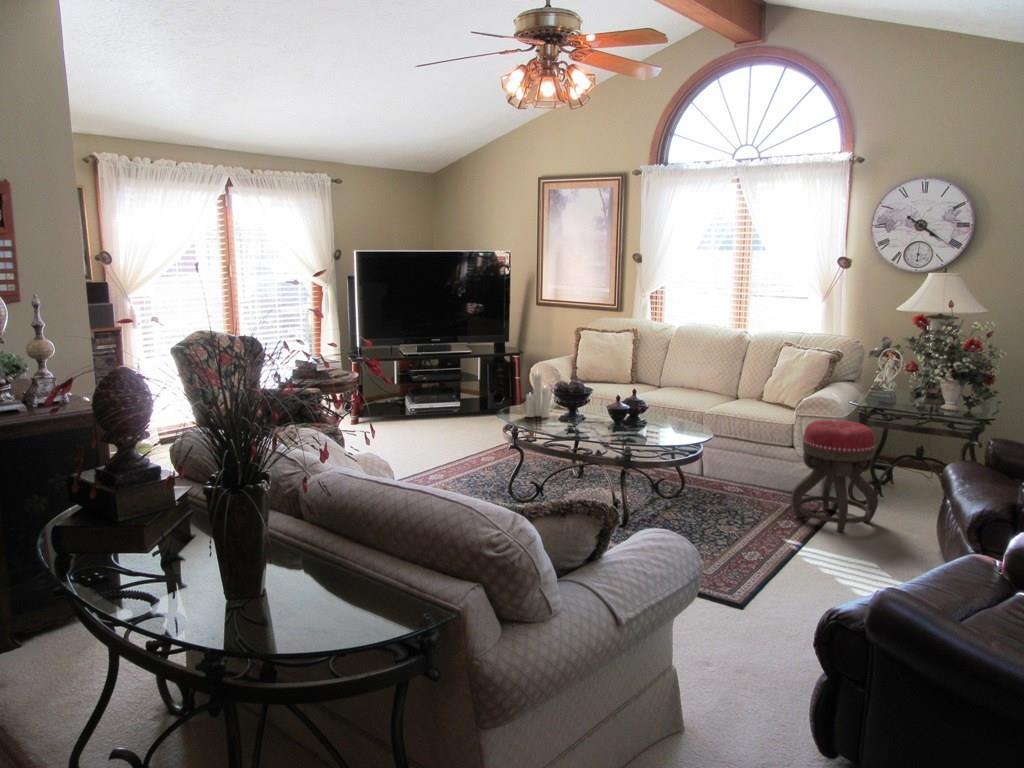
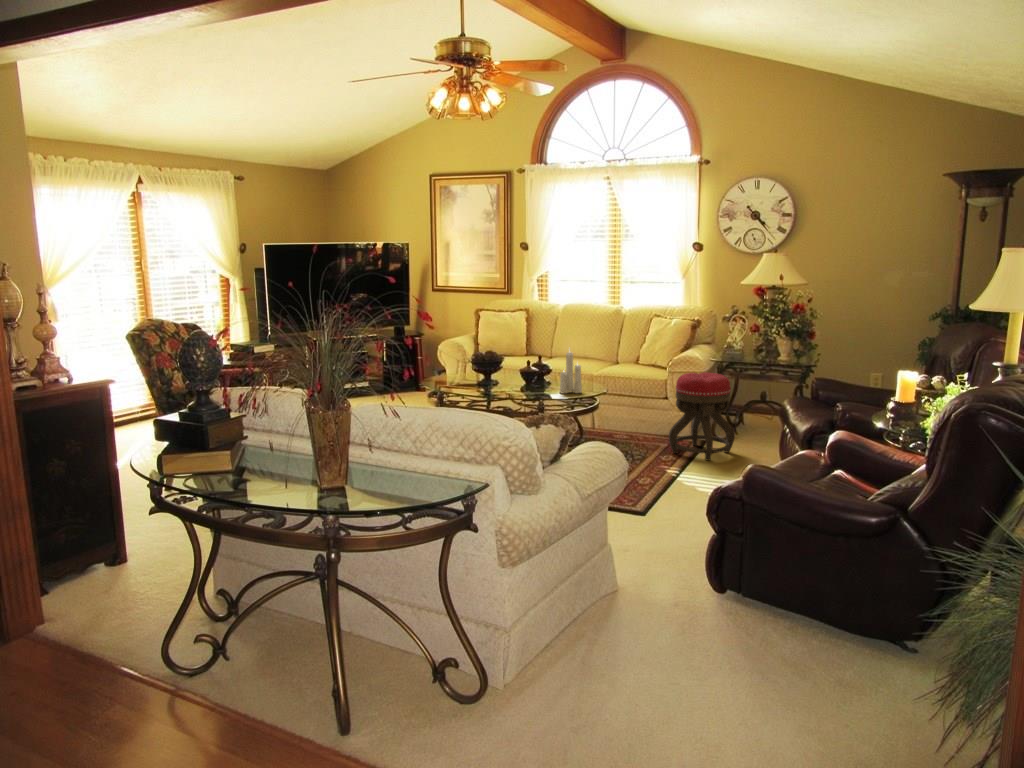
candle: present [525,372,550,418] -> present [560,352,582,393]

